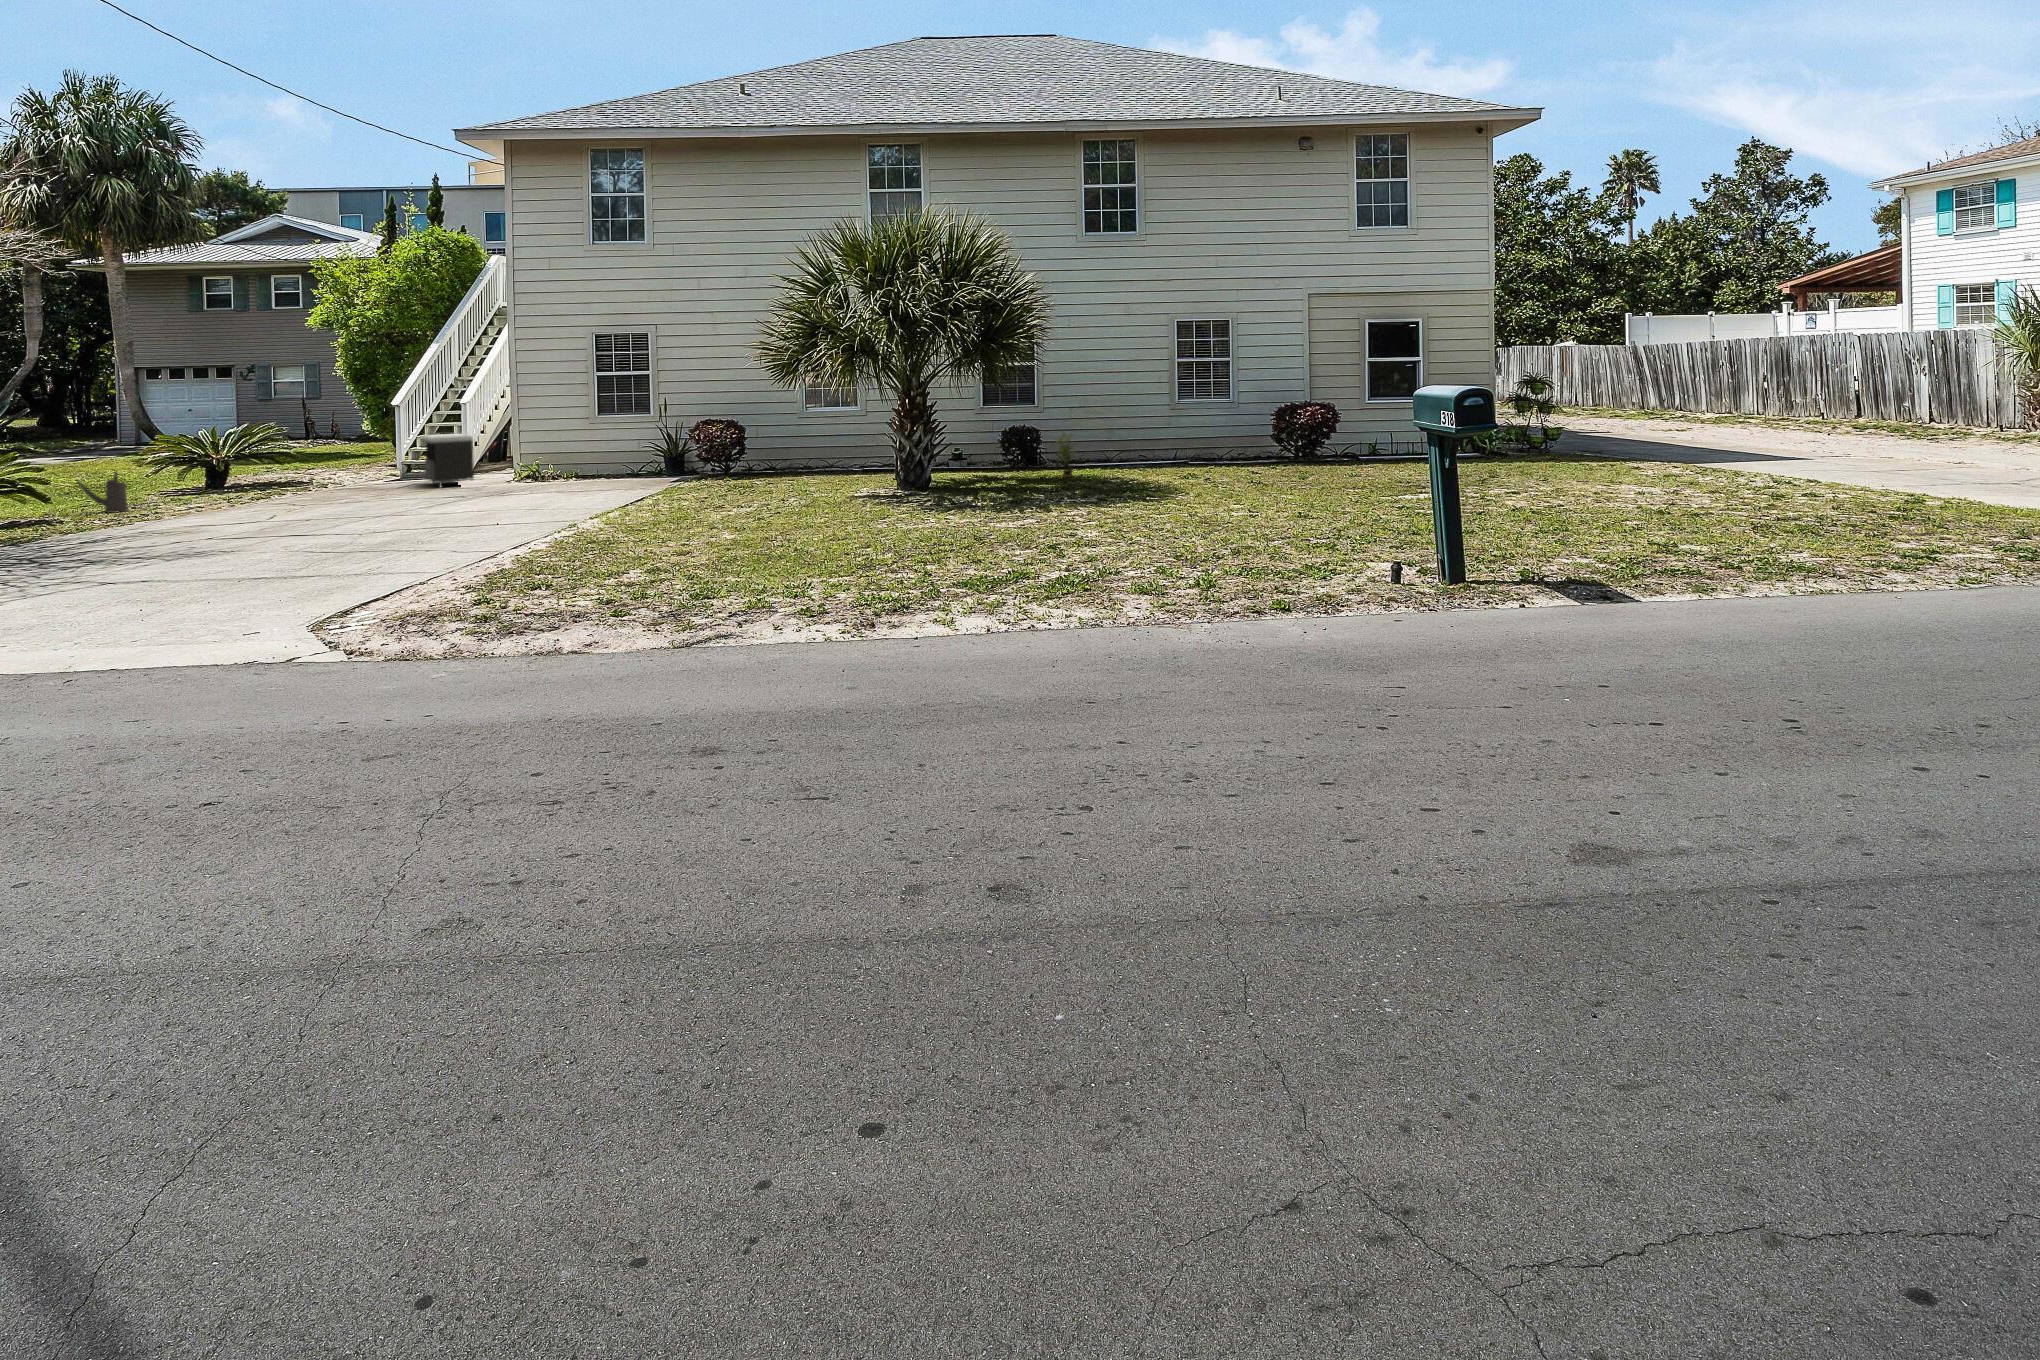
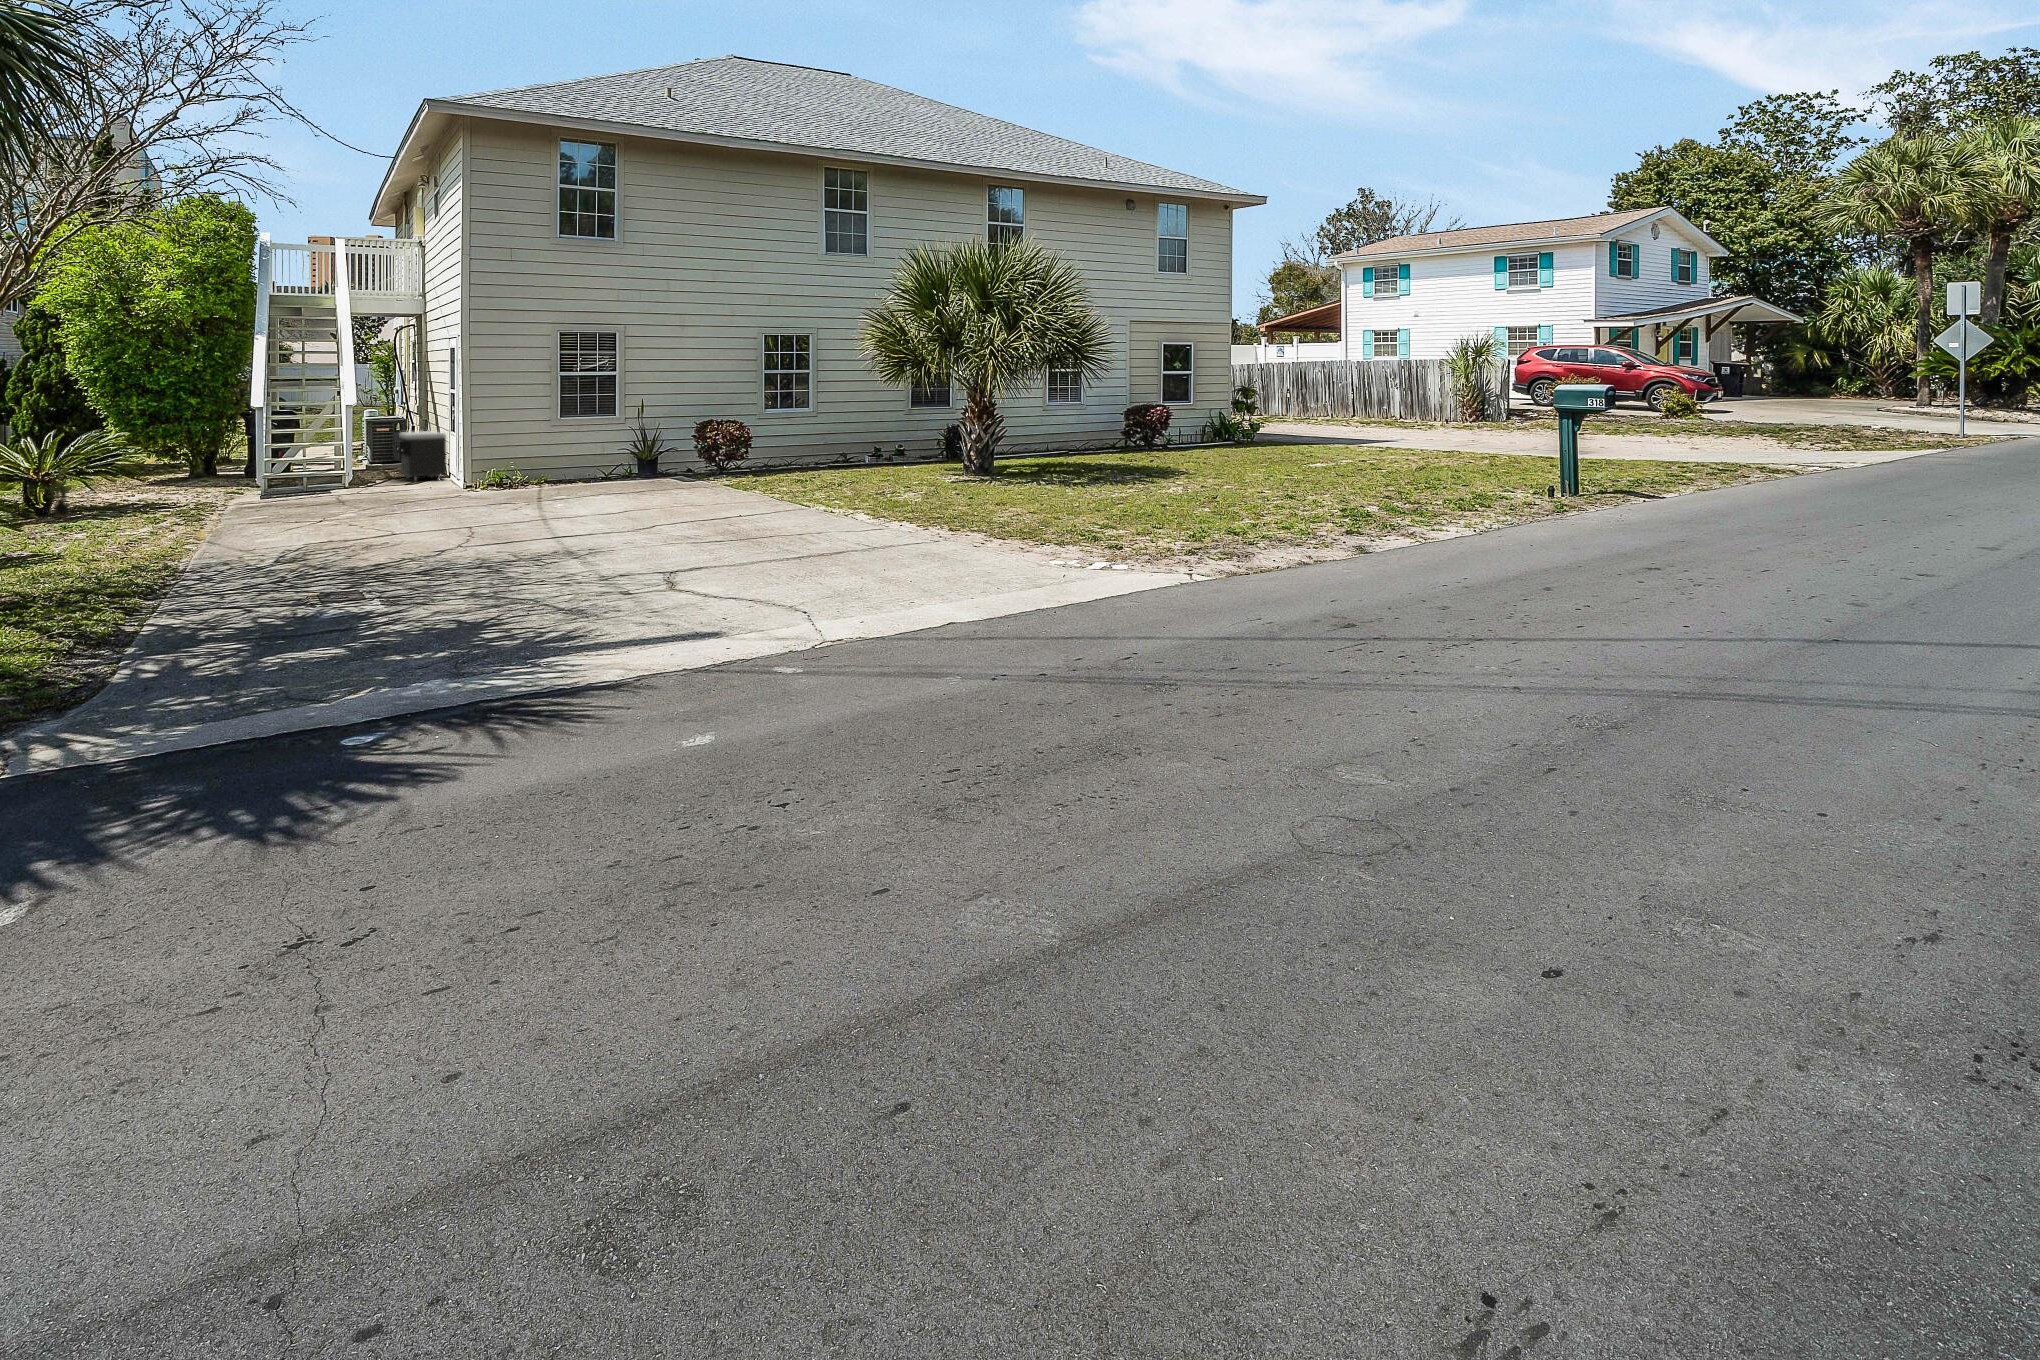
potted plant: present [1057,433,1074,477] -> present [49,467,73,518]
watering can: present [77,472,128,513] -> none [74,464,129,502]

